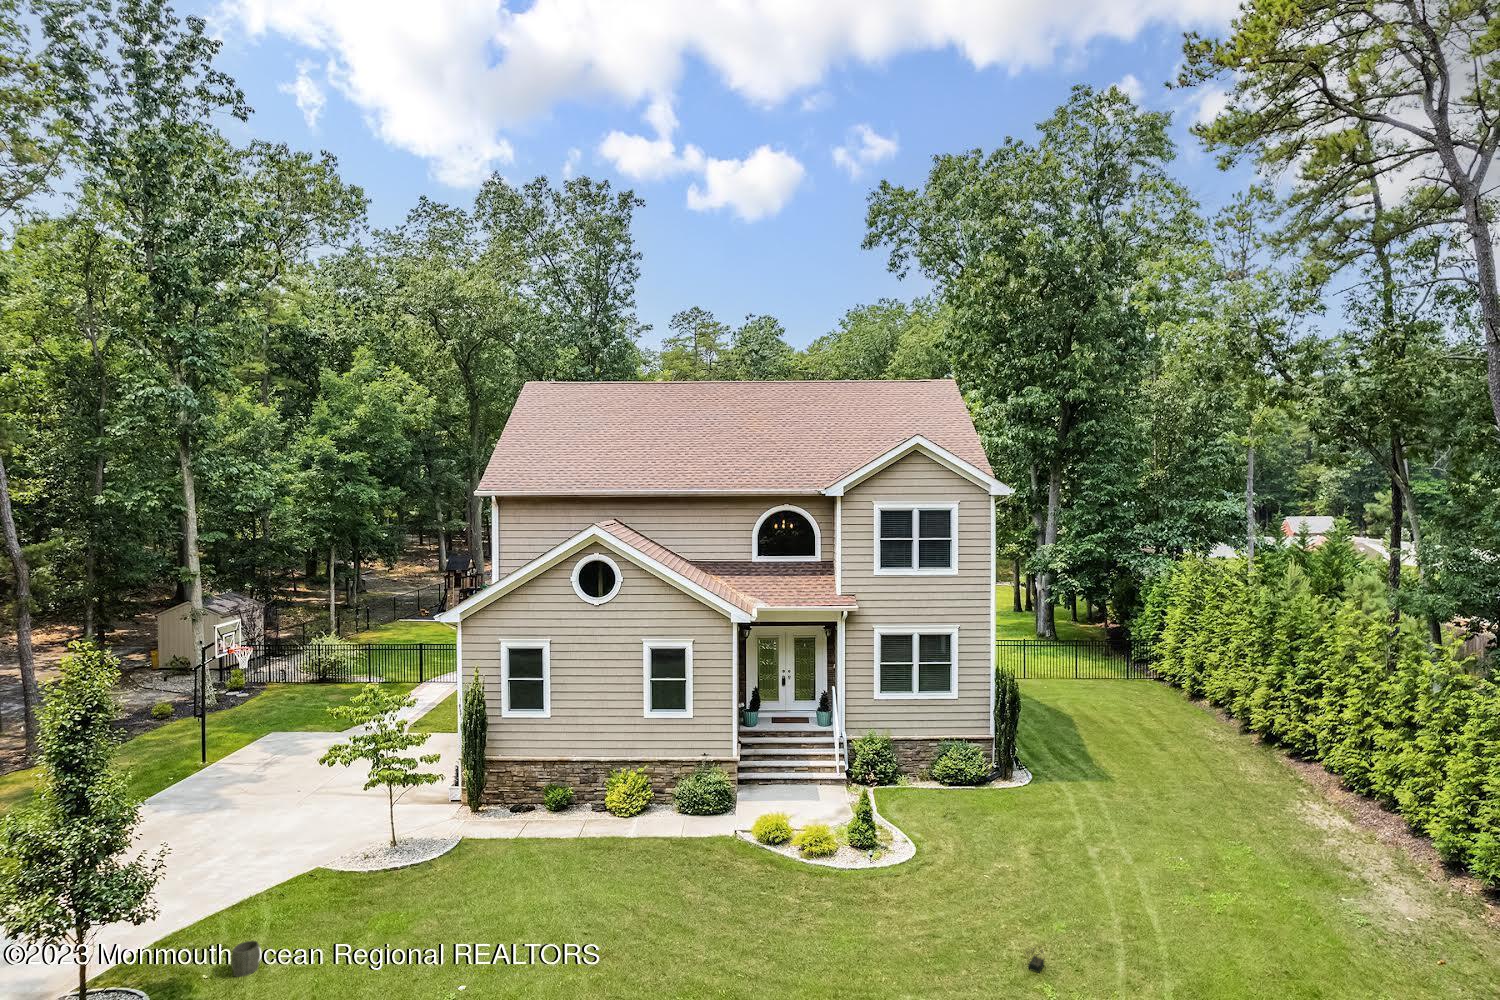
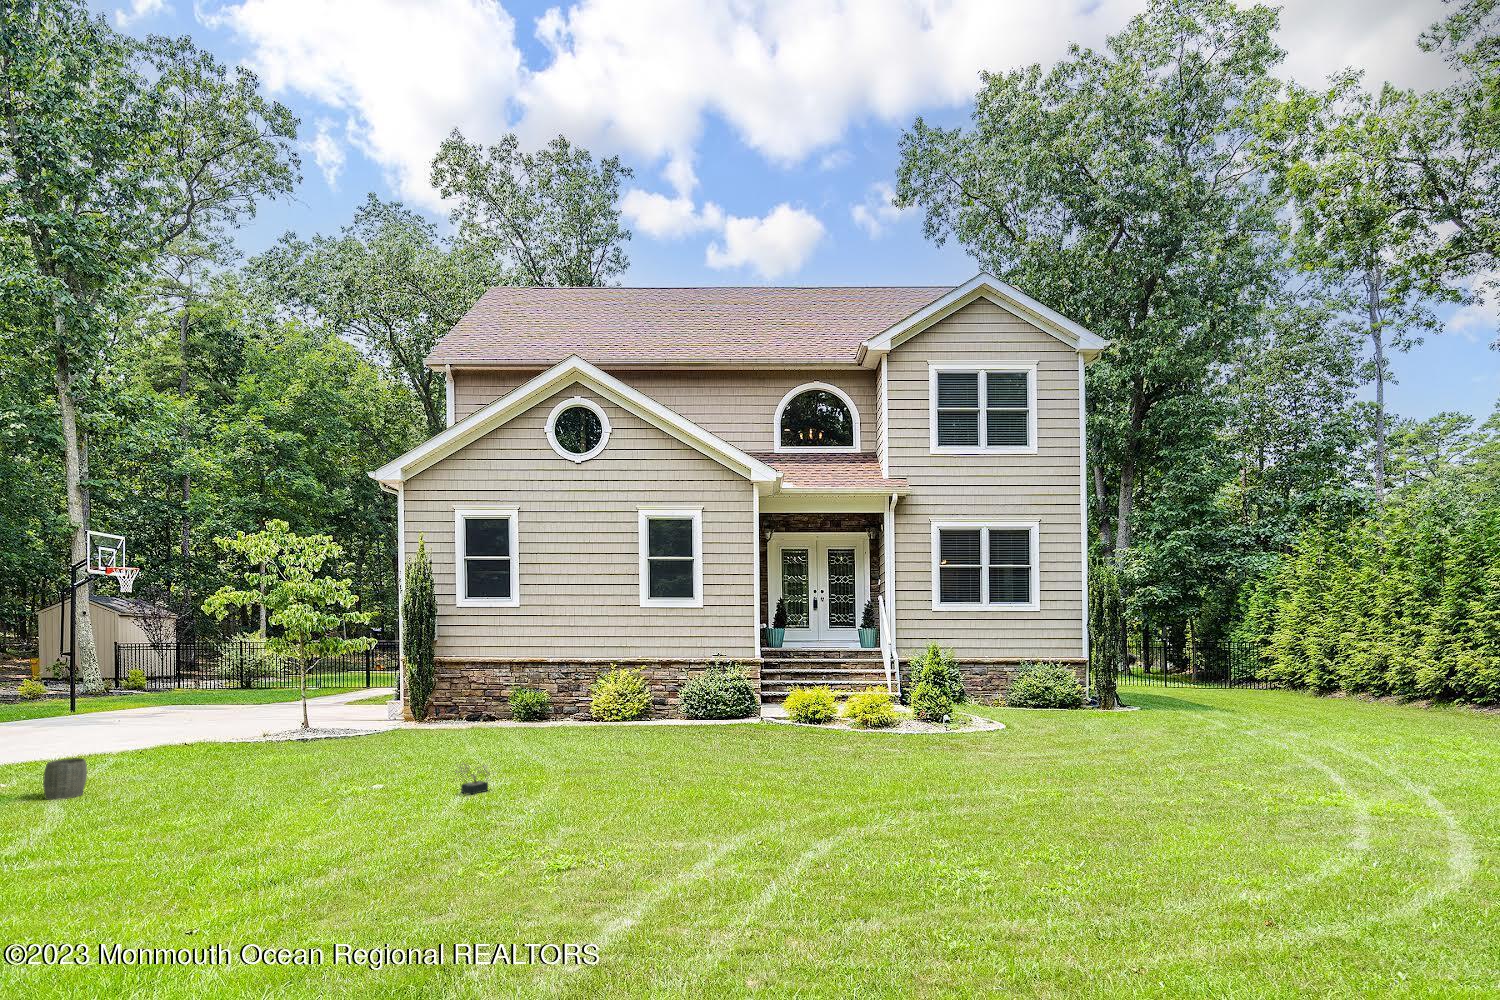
decorative plant: present [1026,948,1044,973] -> present [455,763,489,795]

